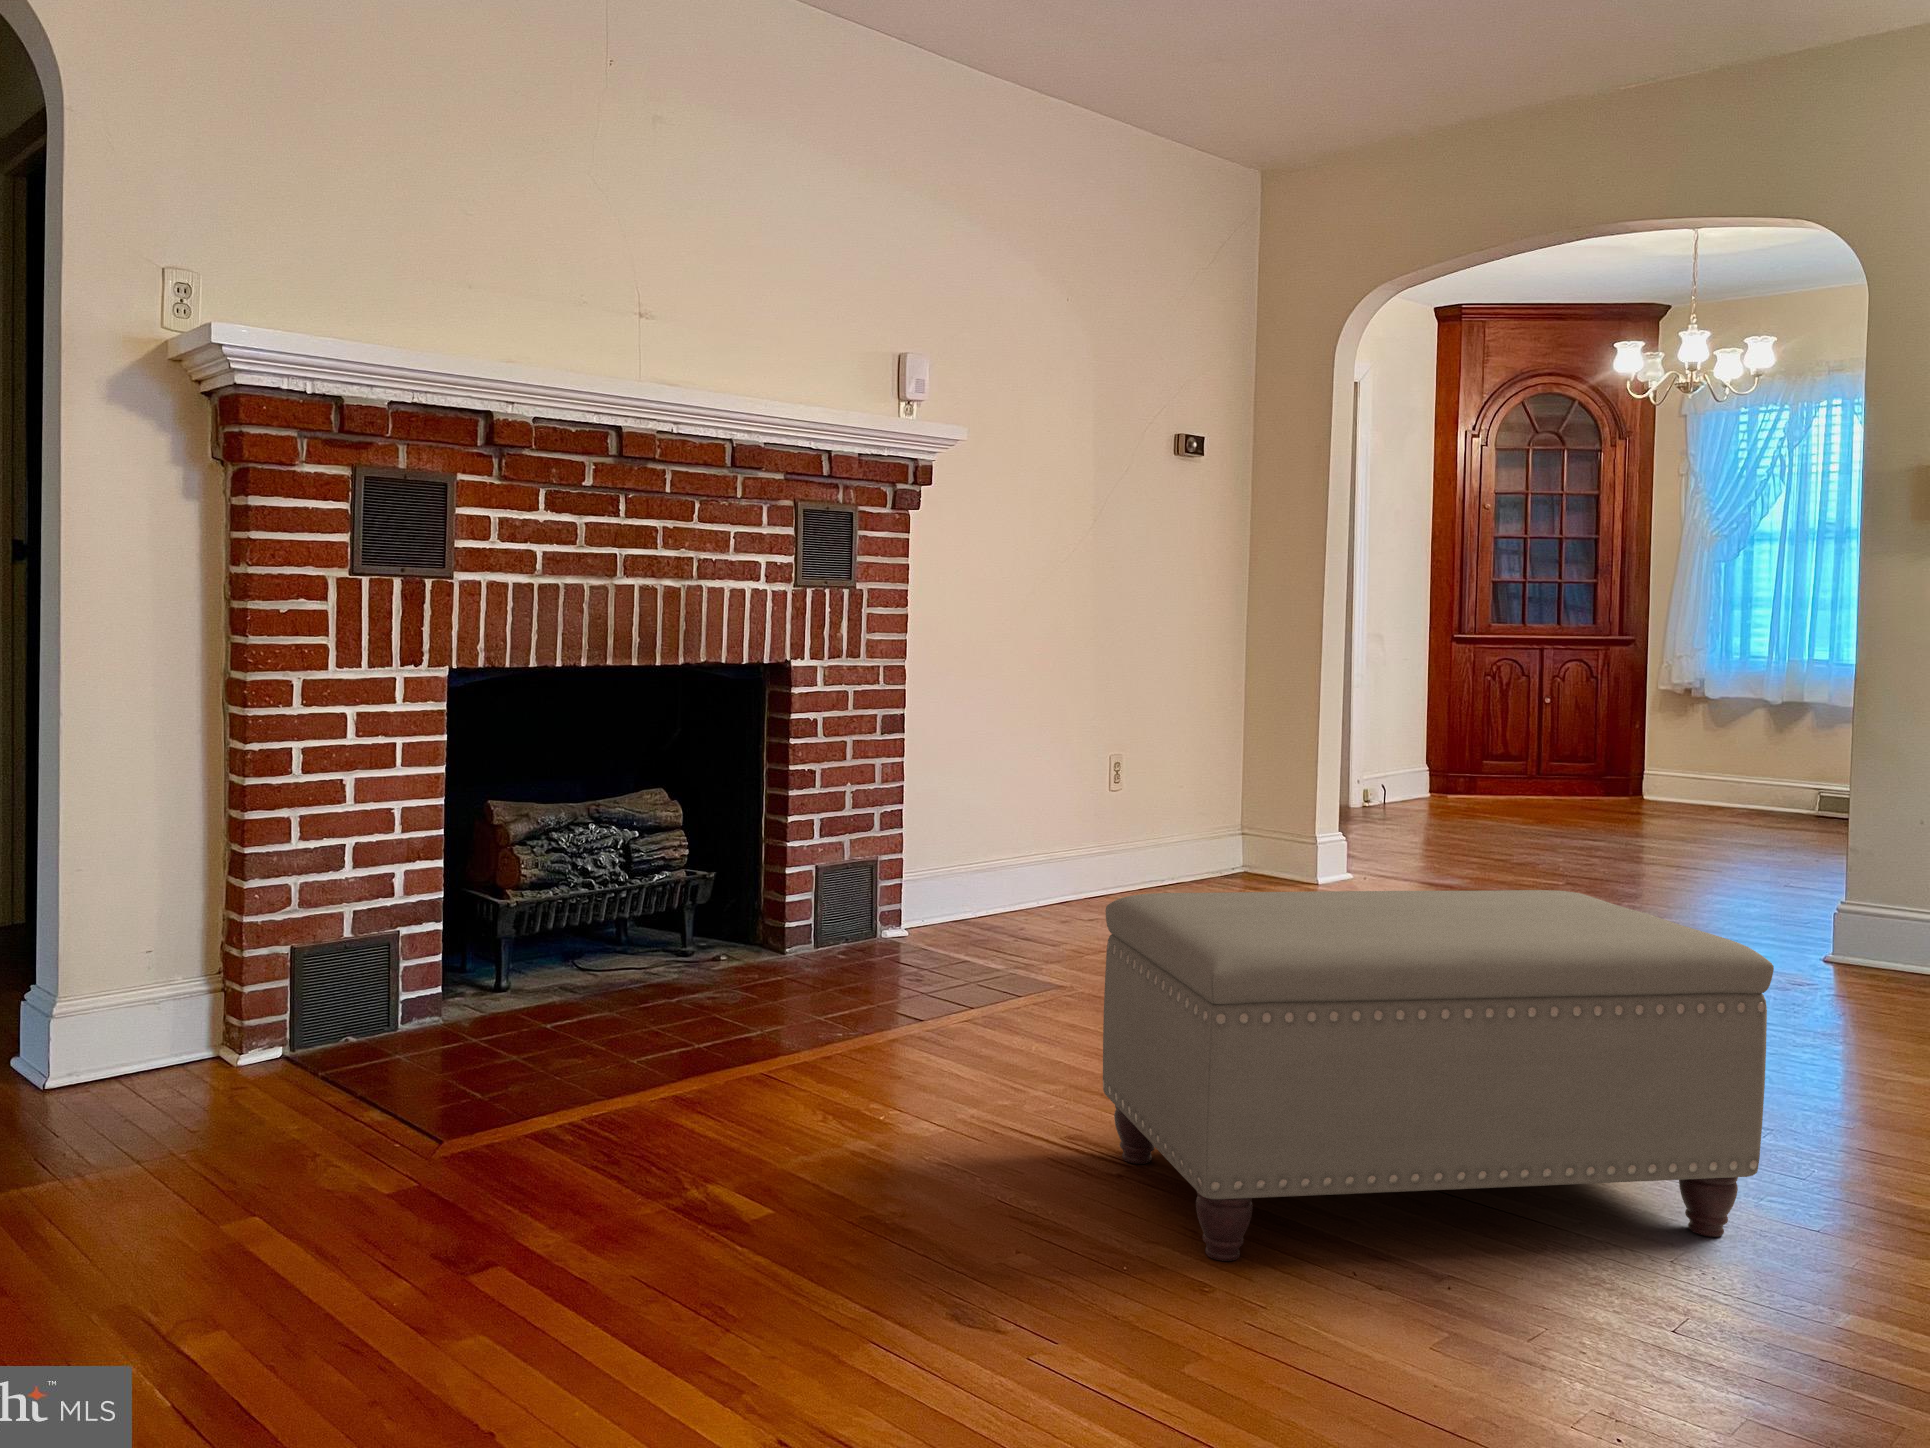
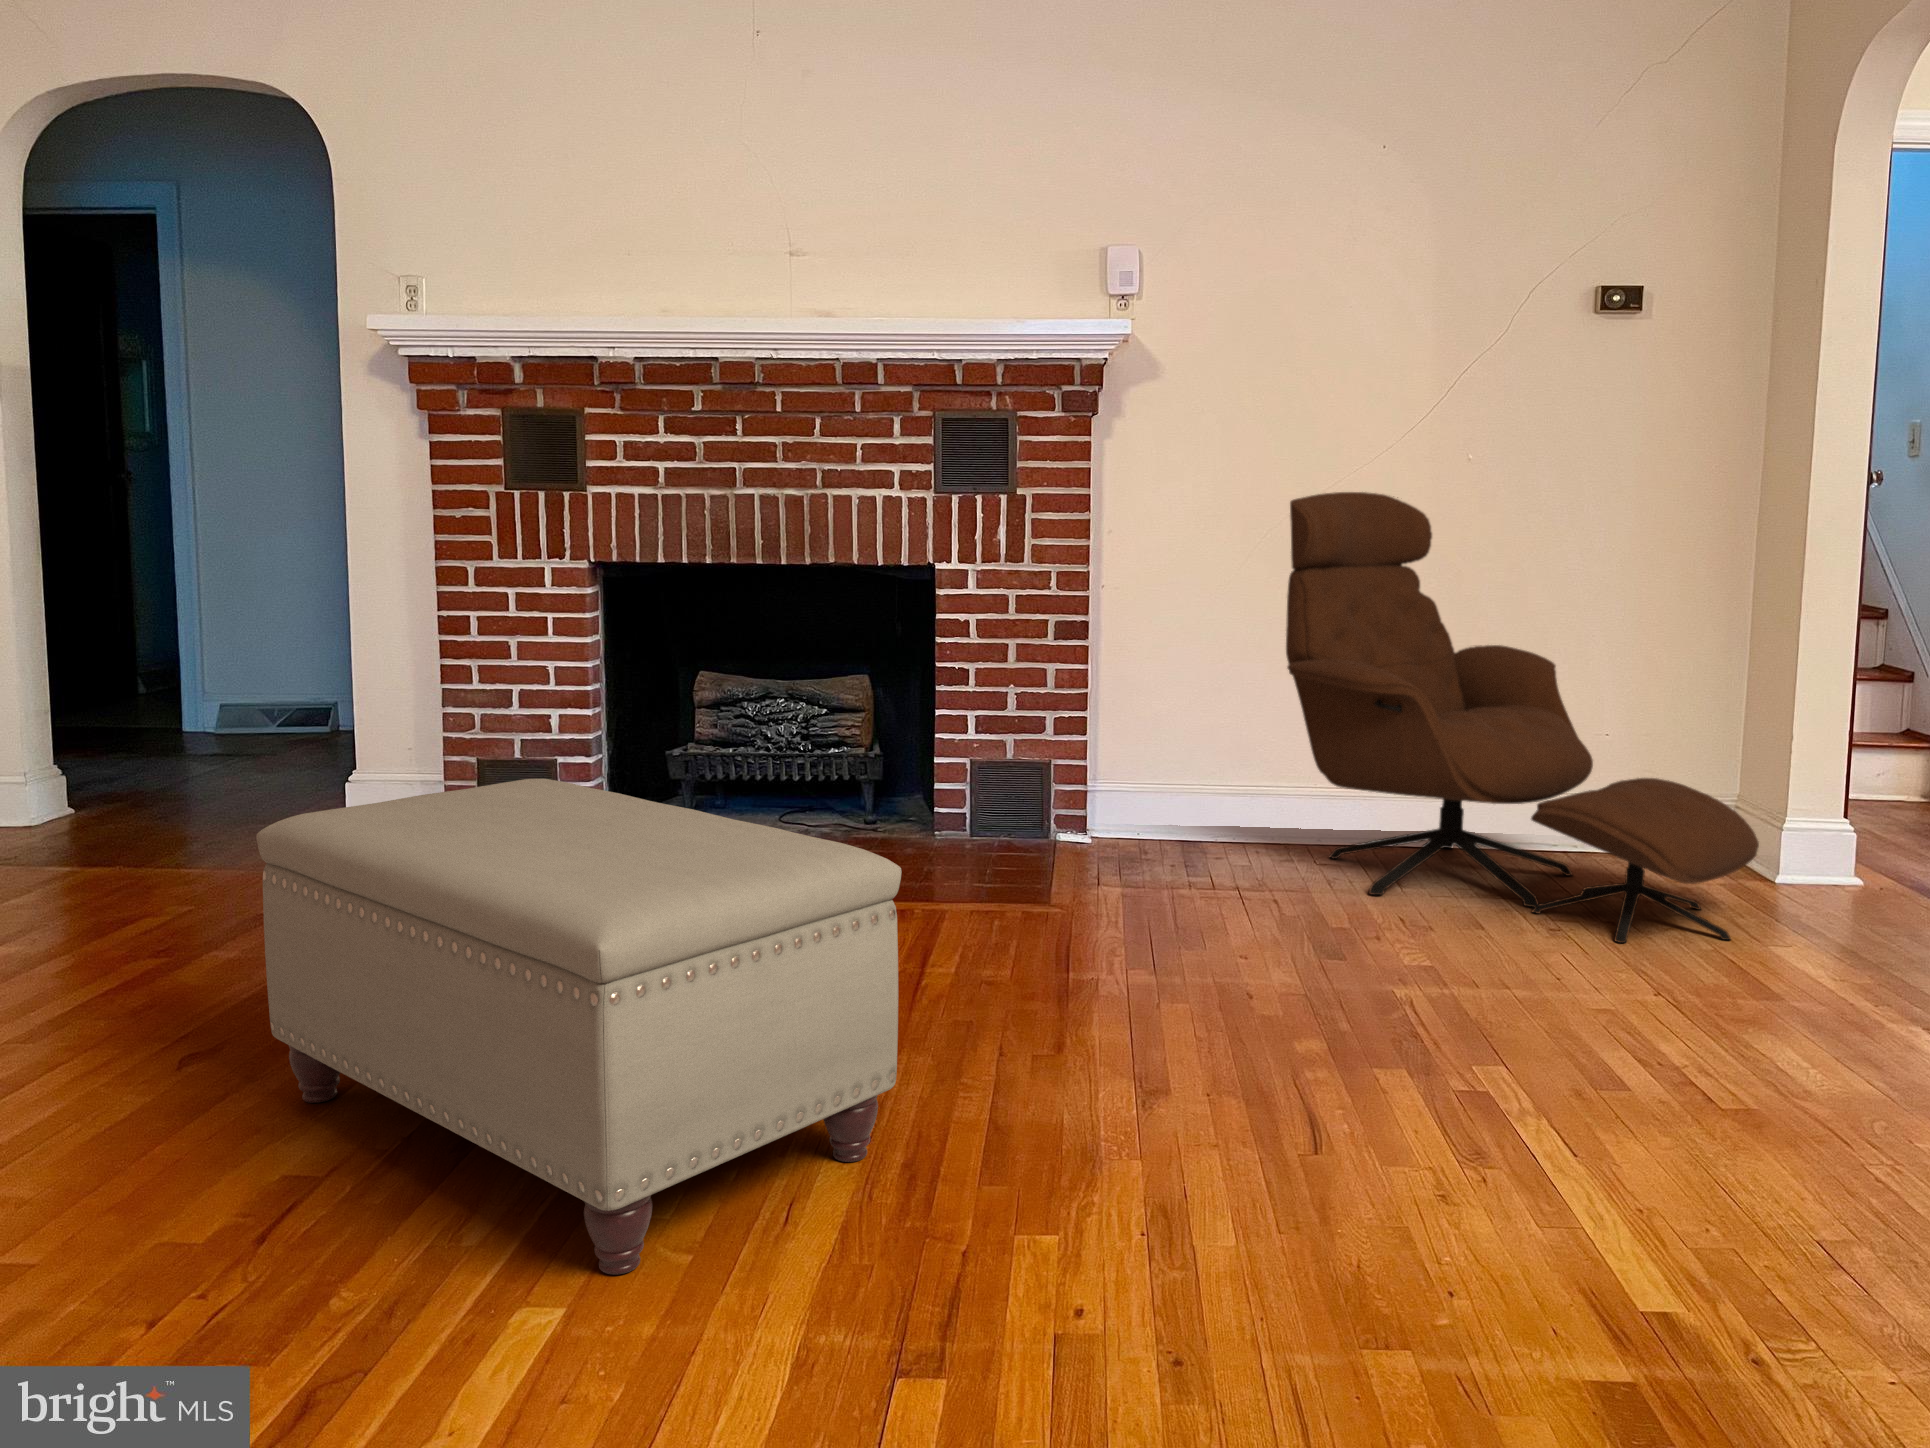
lounge chair: none [1058,592,1414,930] -> present [1286,492,1759,943]

